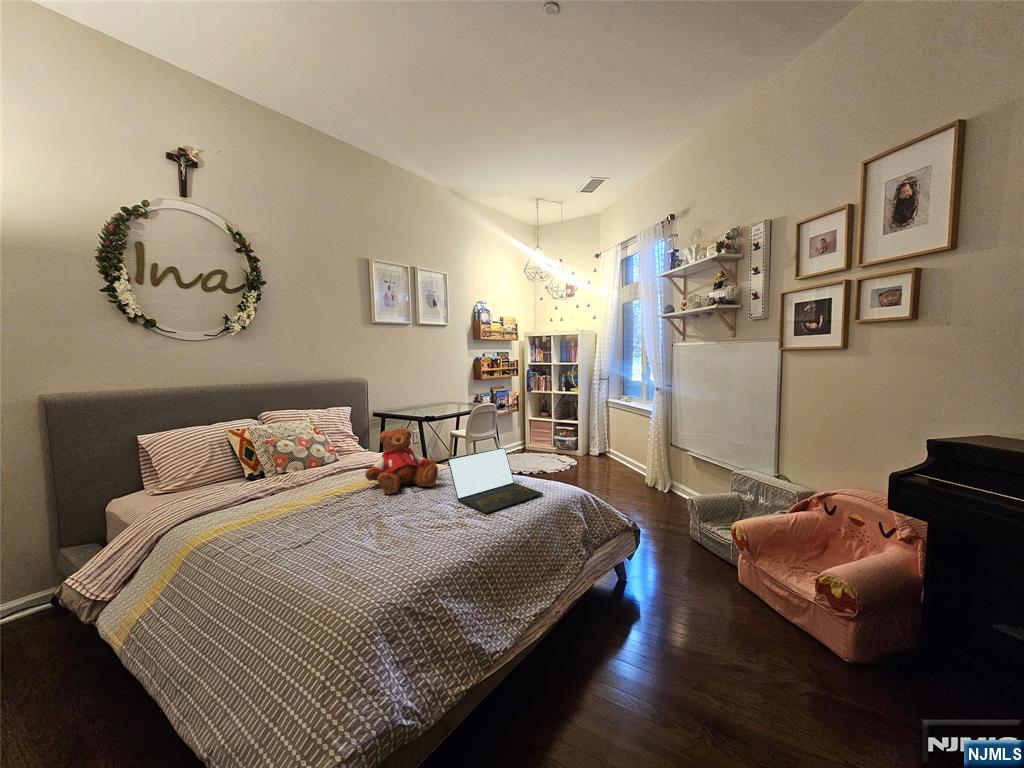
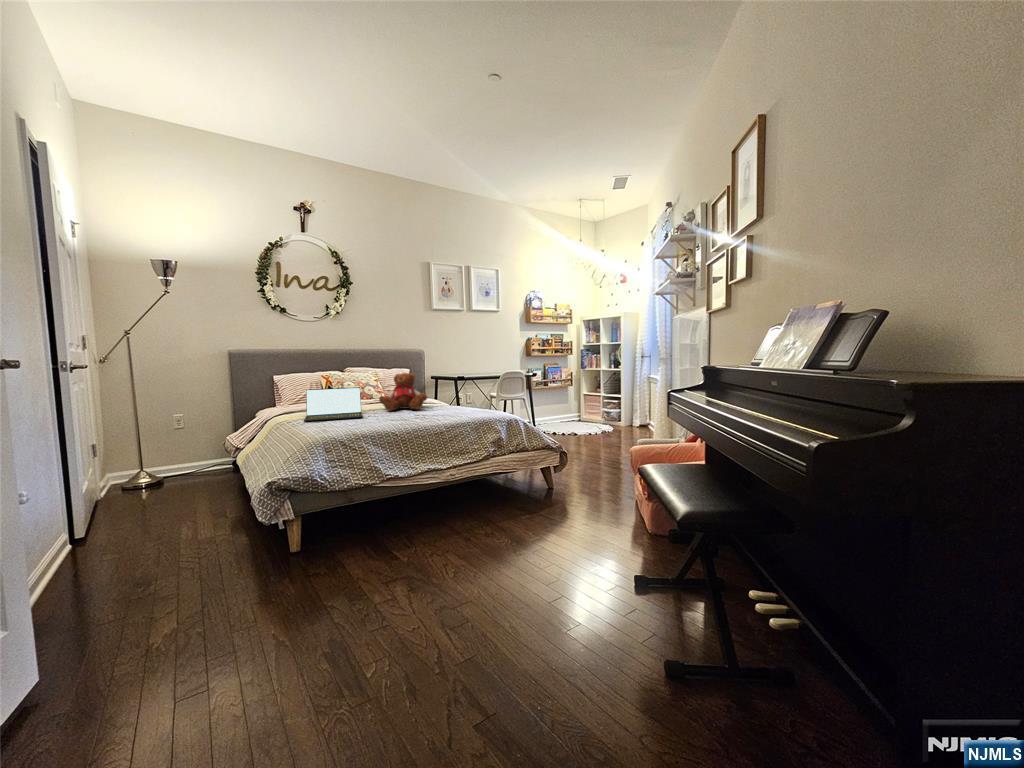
laptop: present [448,448,543,514] -> present [304,387,363,421]

